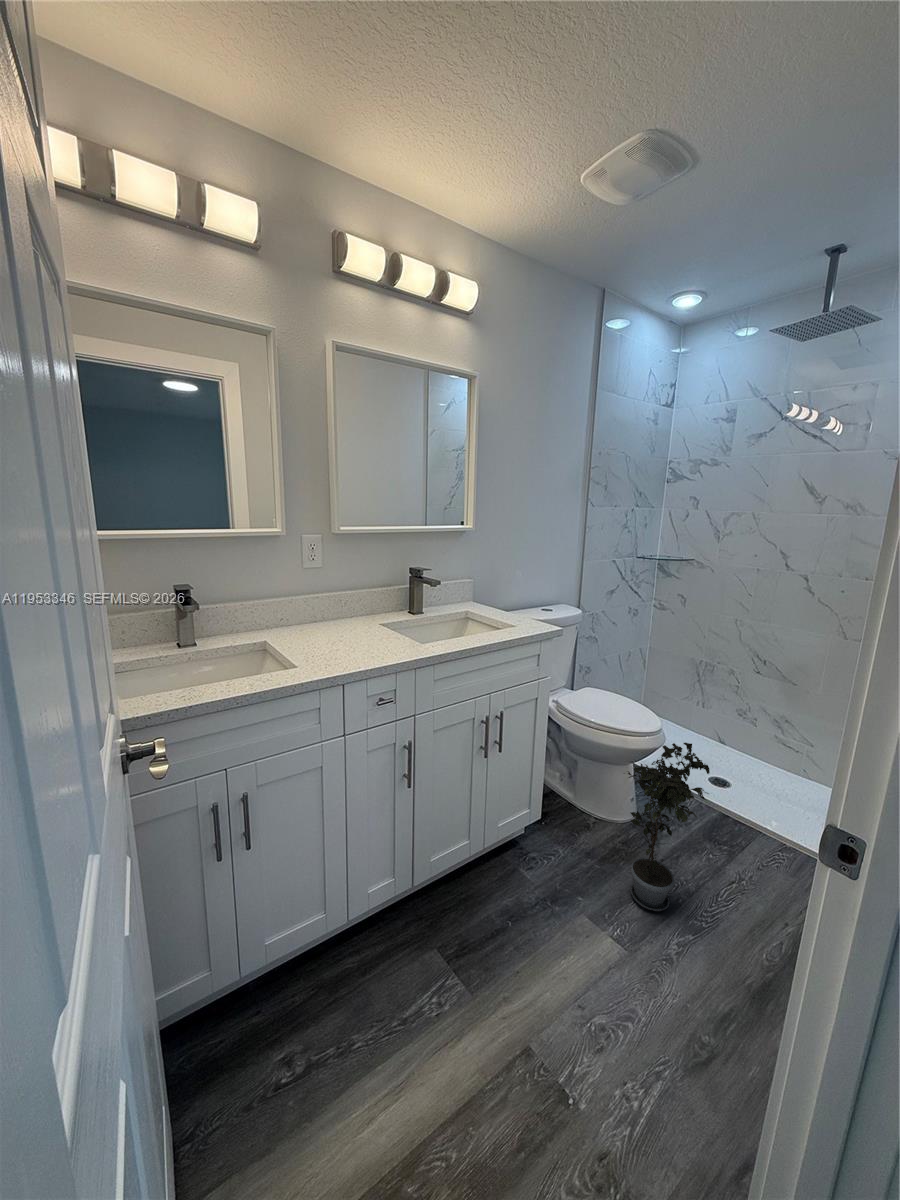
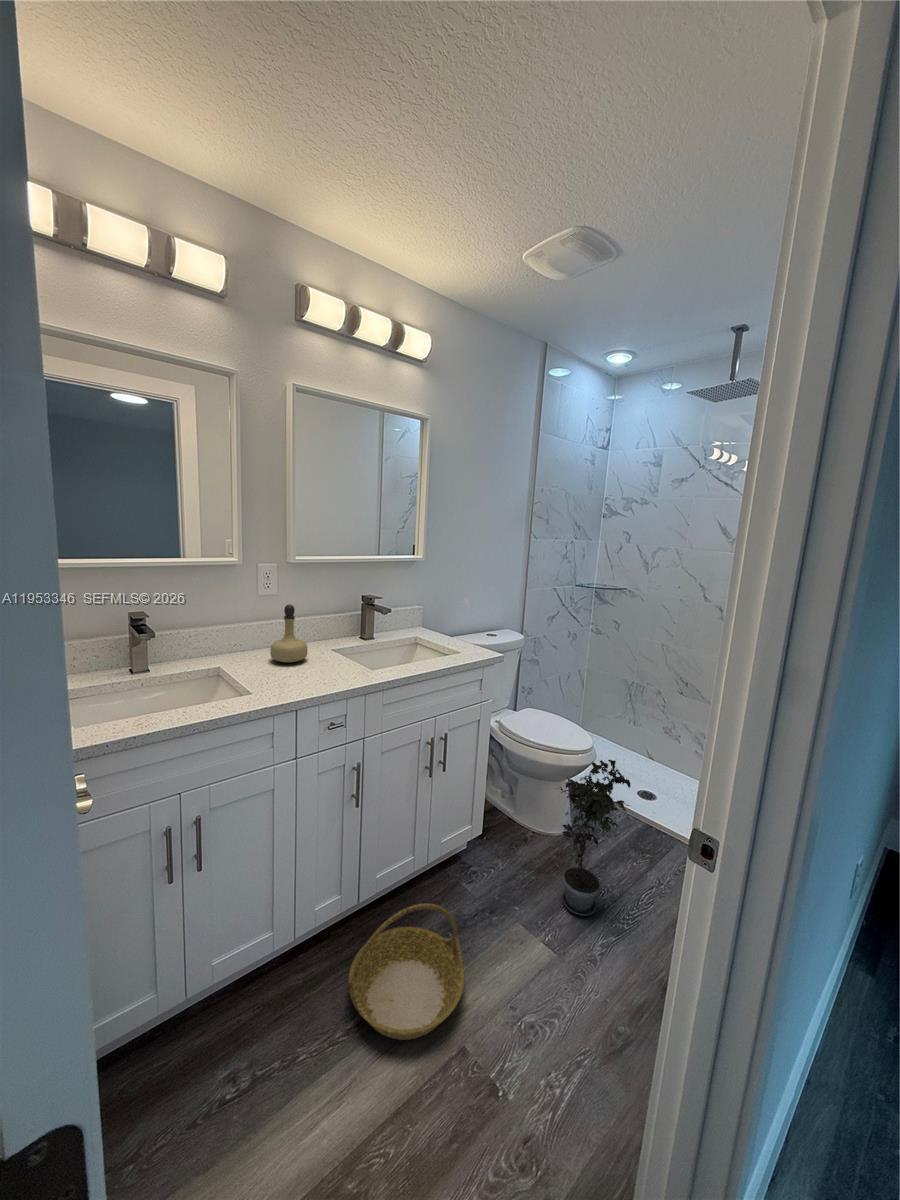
perfume bottle: none [316,576,354,637] -> present [270,604,308,663]
basket: none [404,892,527,1035] -> present [348,904,464,1040]

